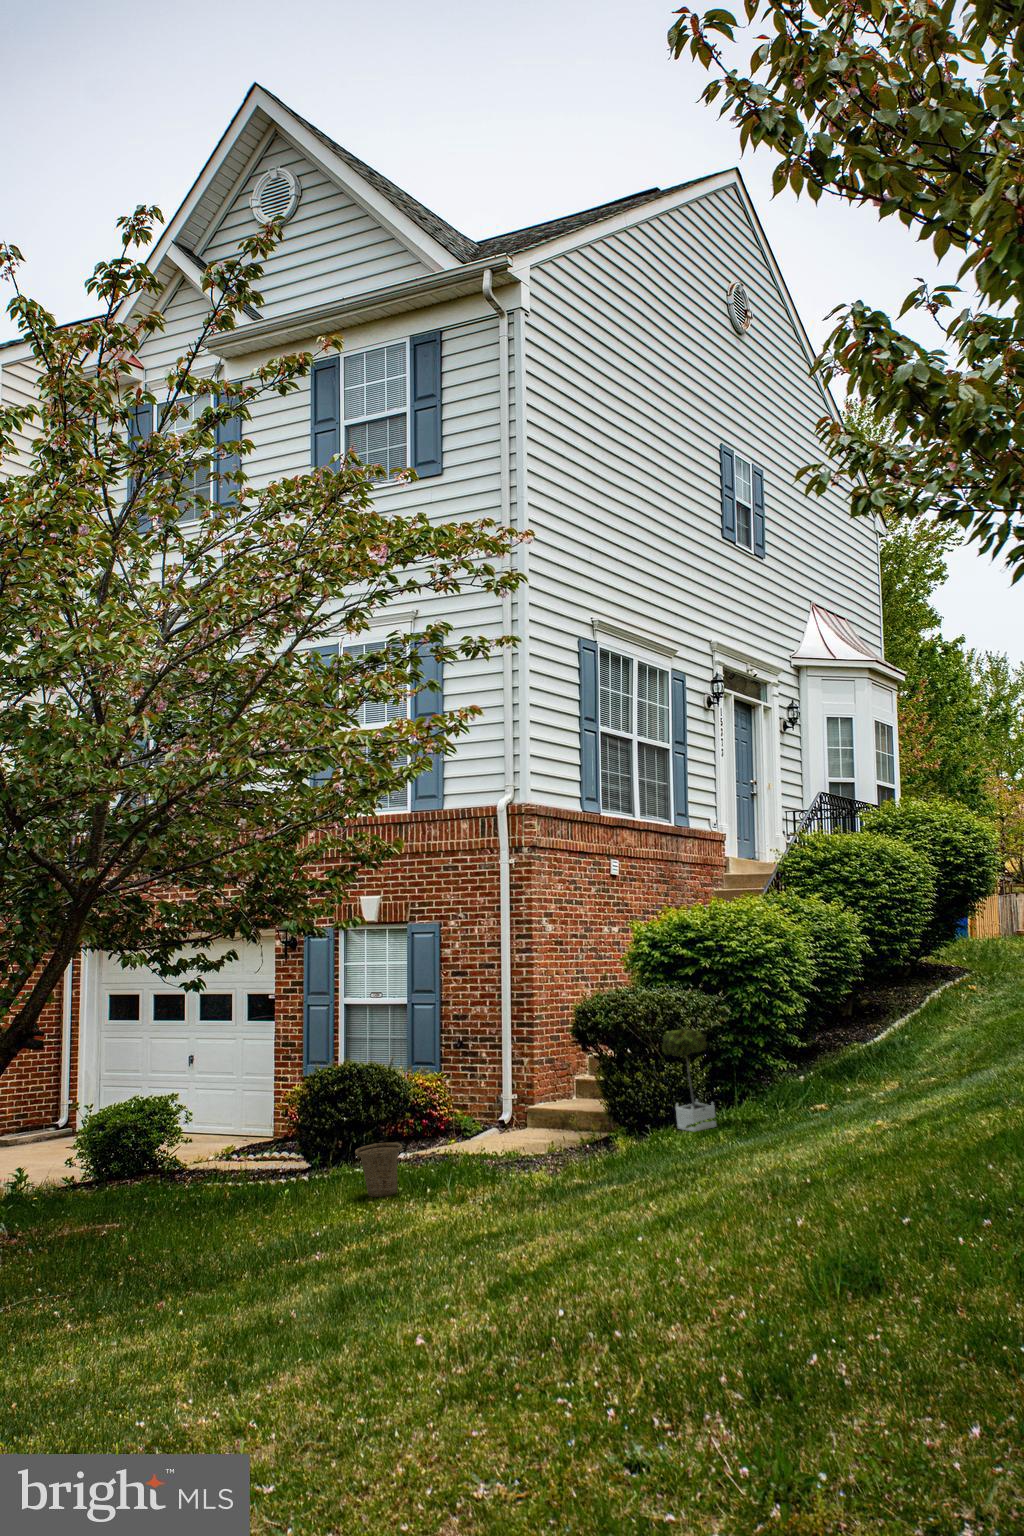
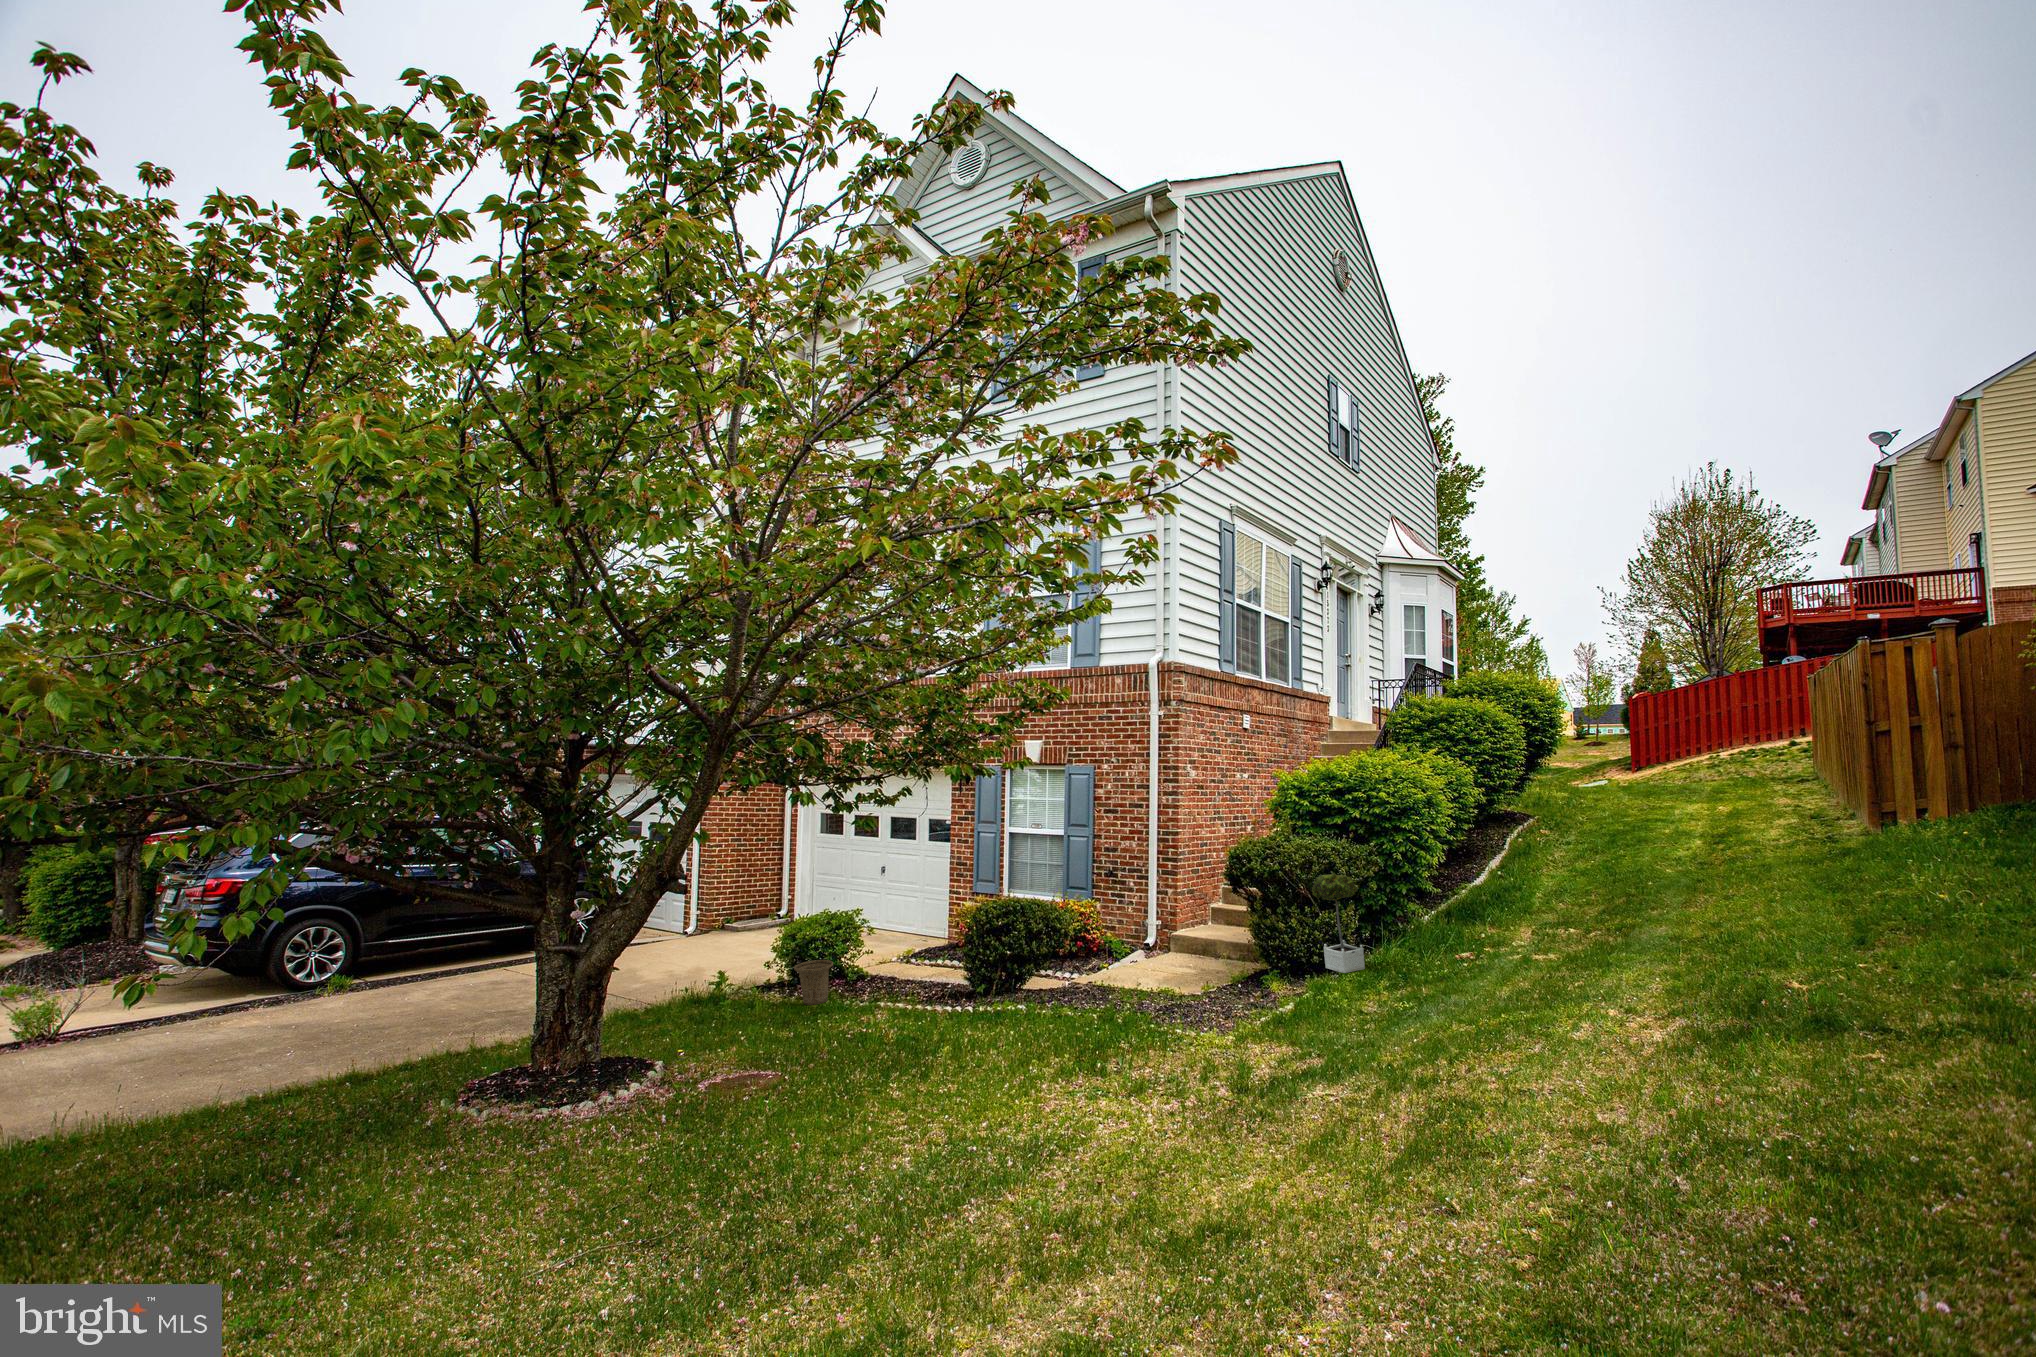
basket: present [355,1143,403,1197] -> present [794,960,833,1005]

